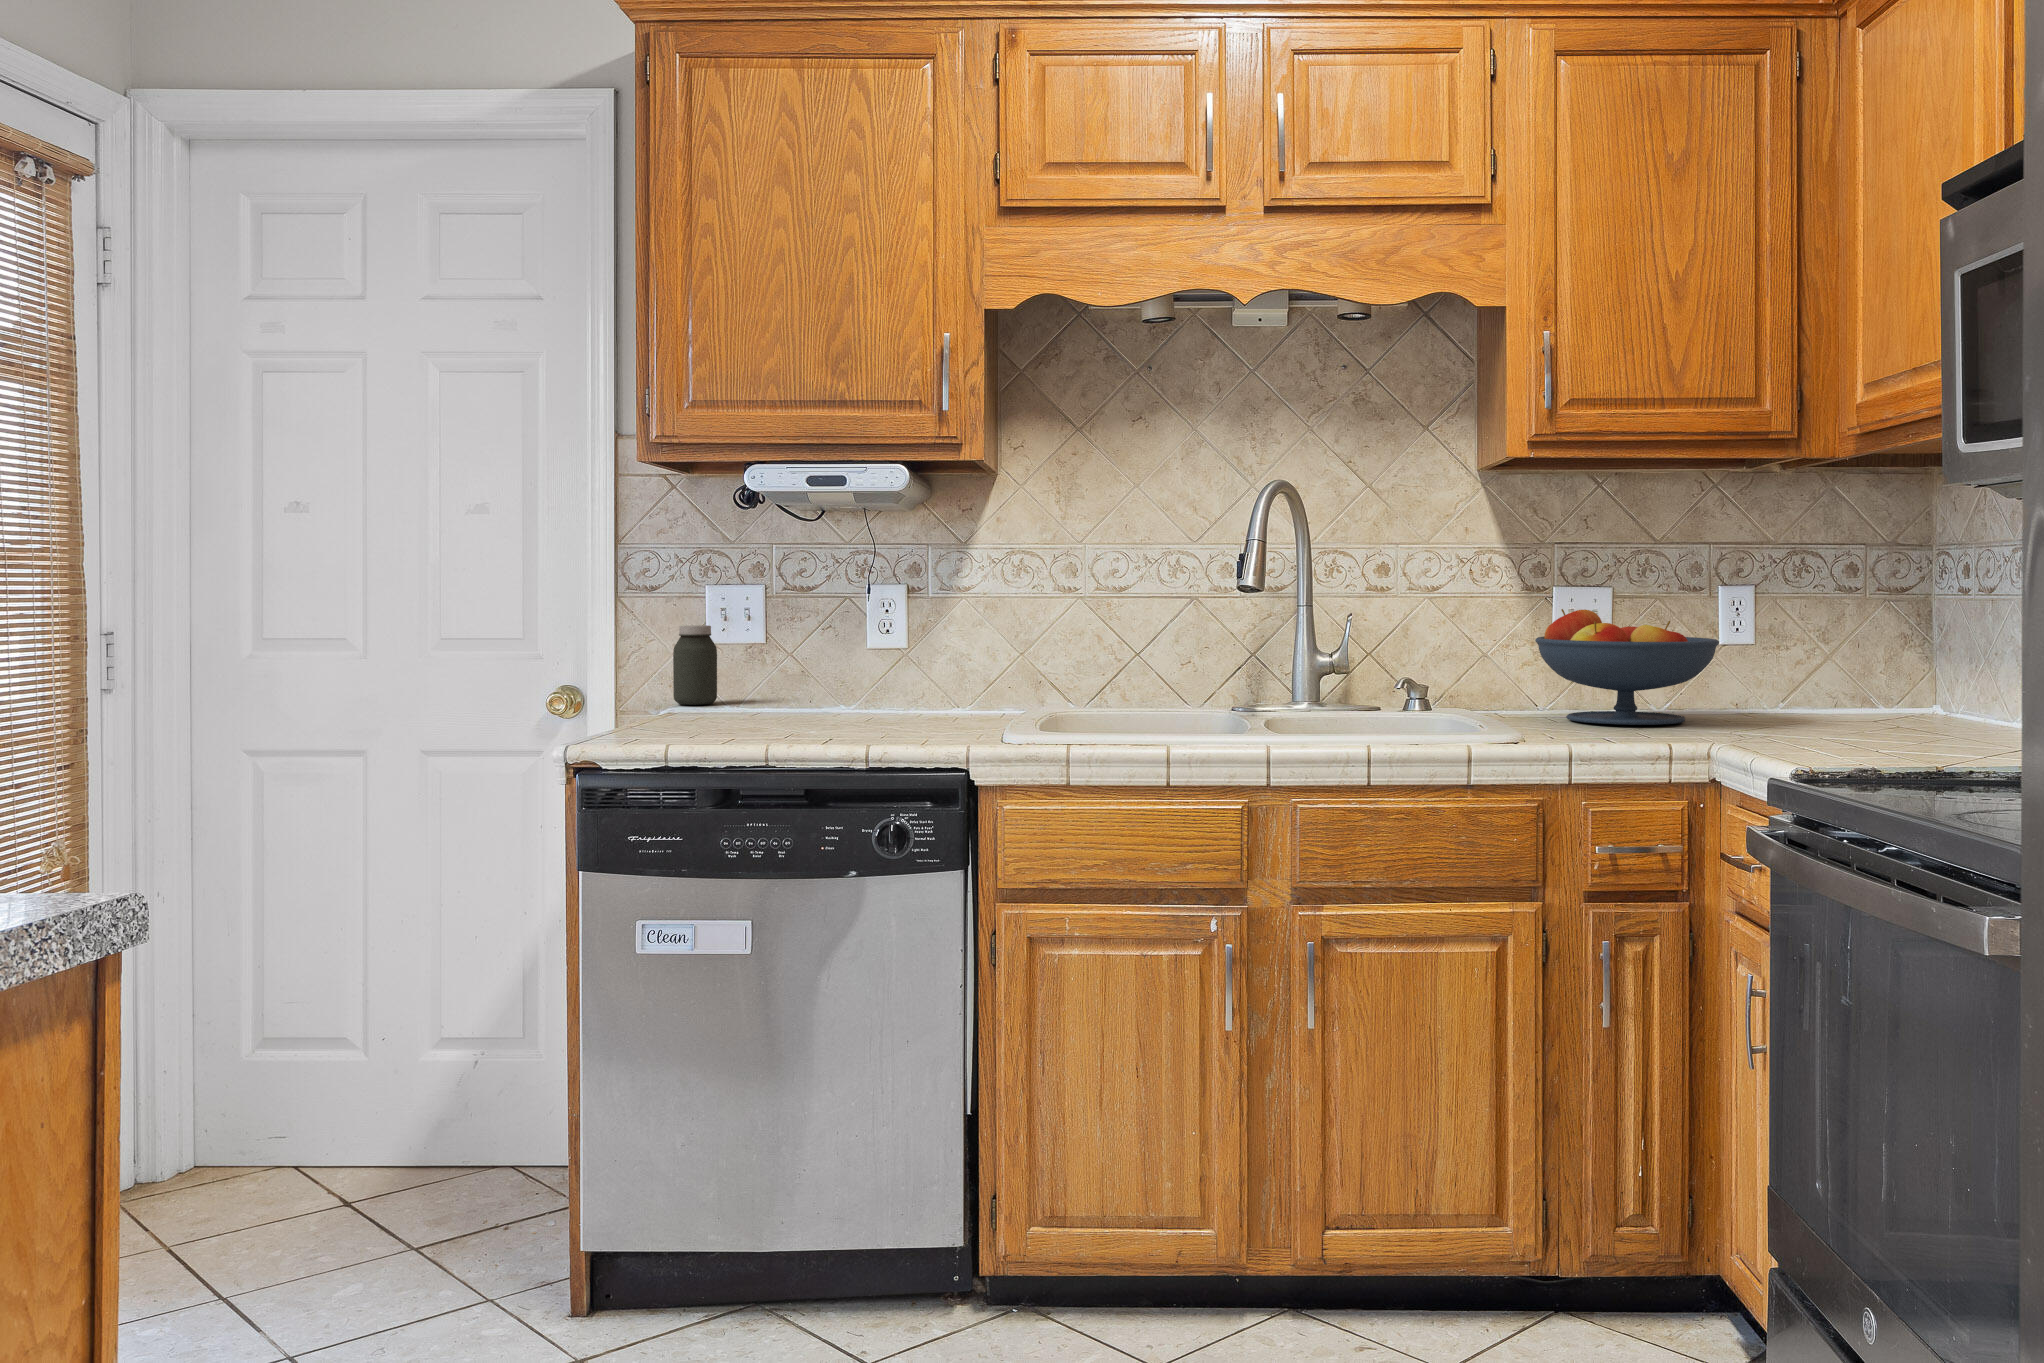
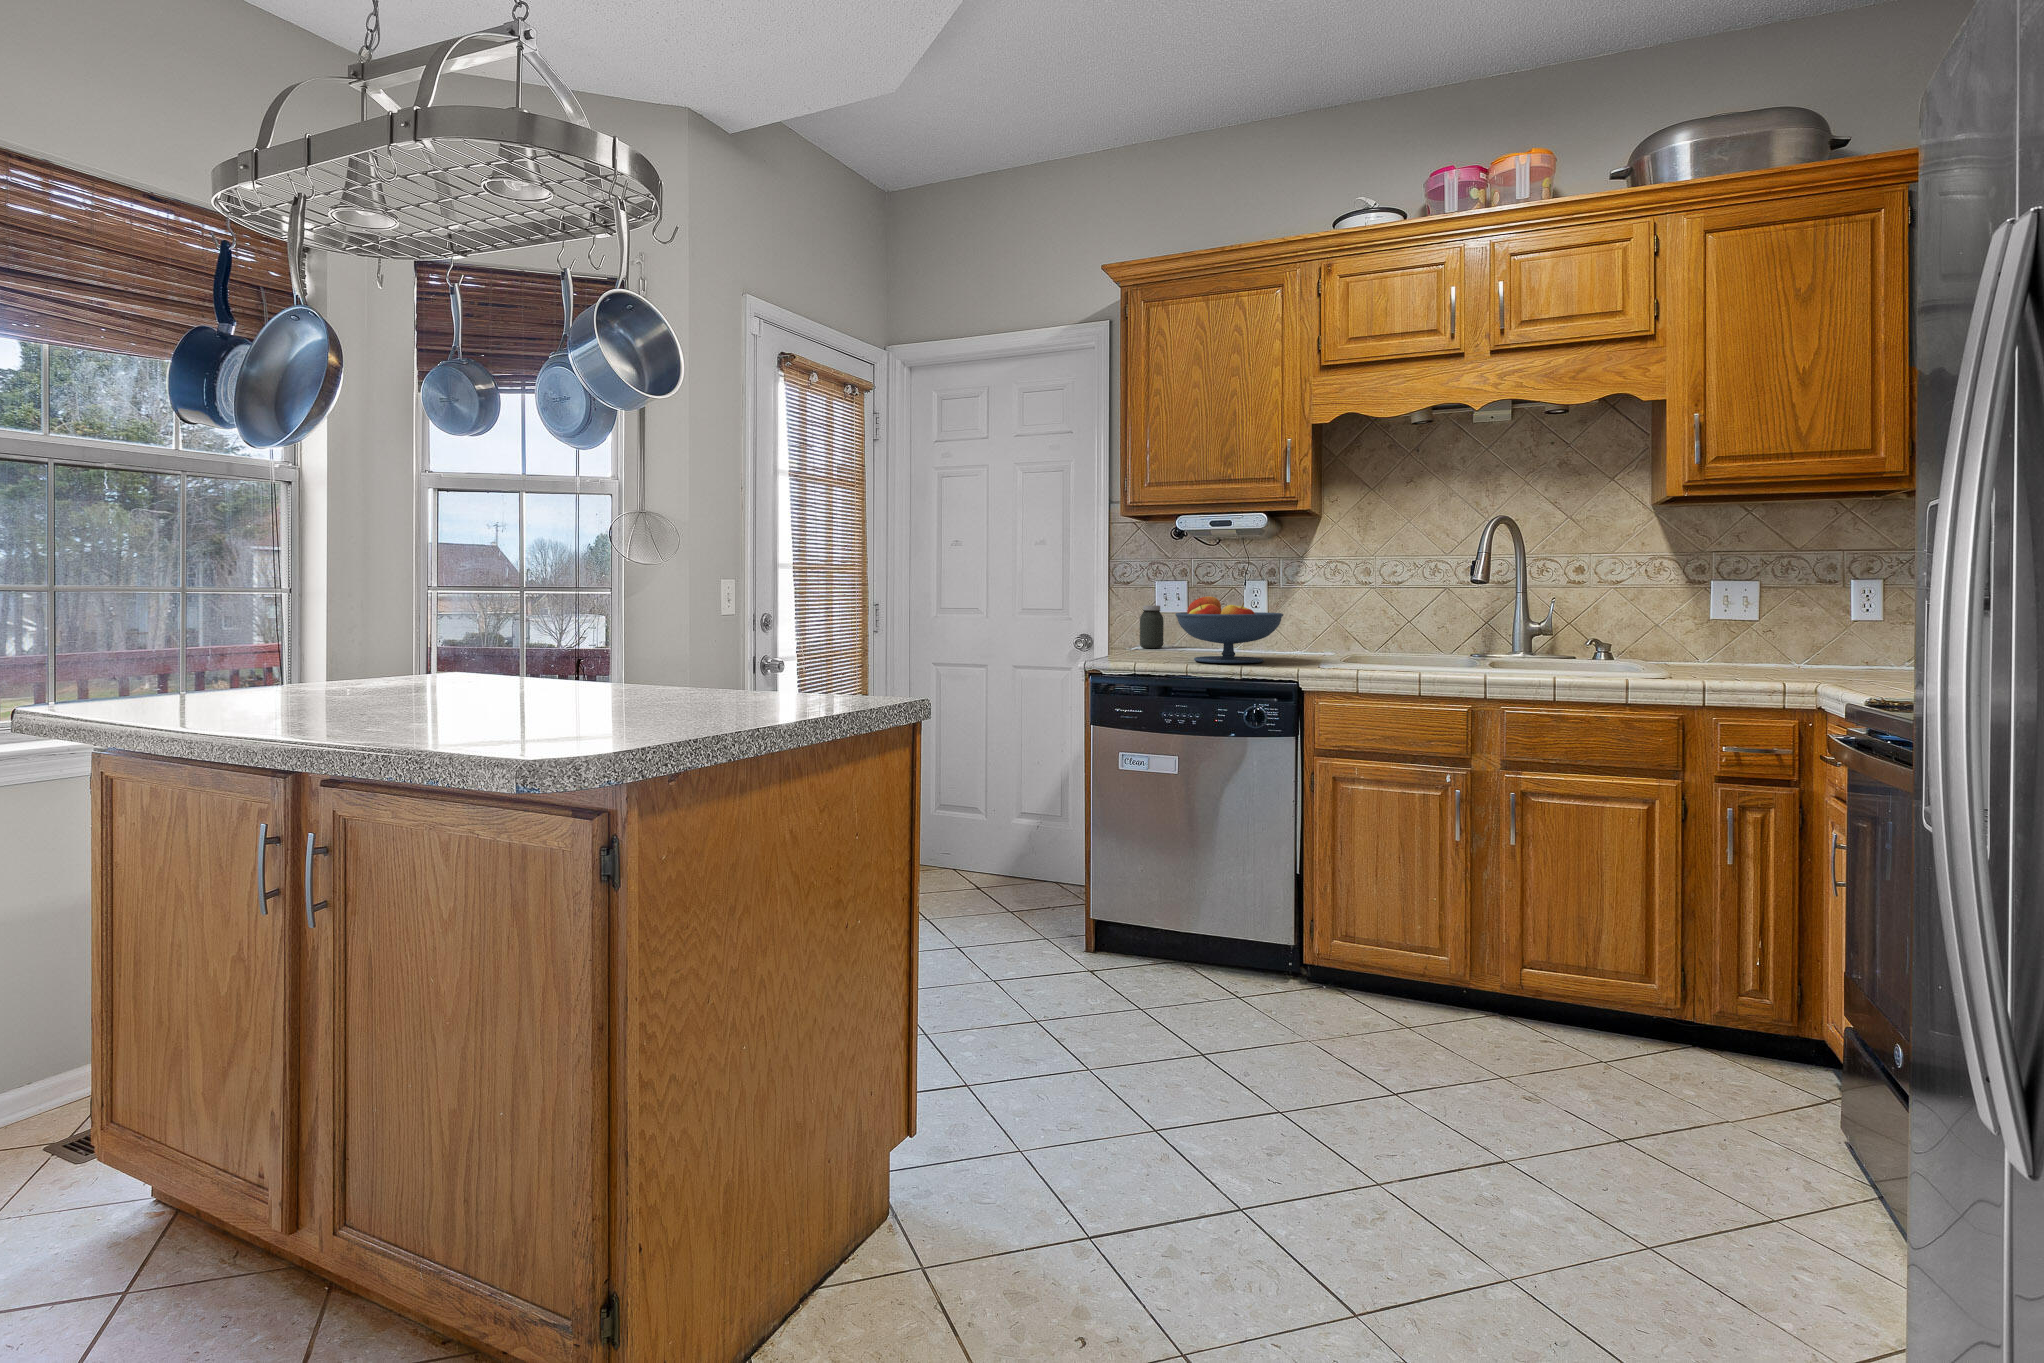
fruit bowl: present [1535,609,1719,725] -> present [1175,596,1283,663]

